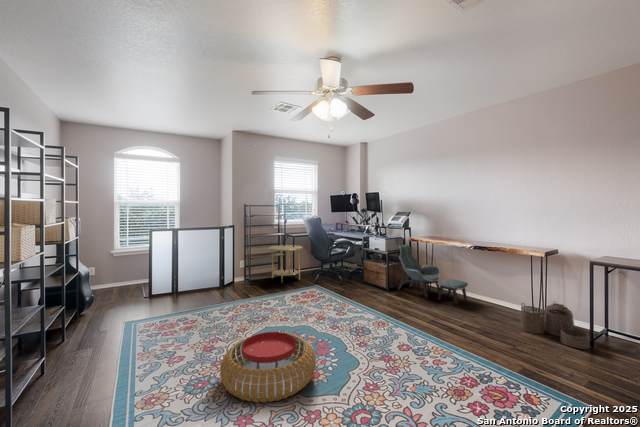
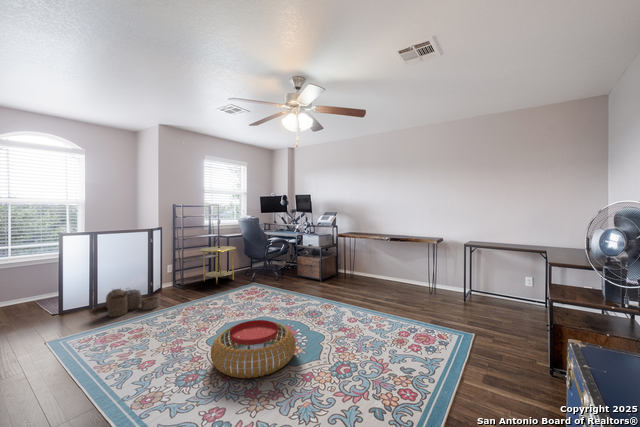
lounge chair: present [398,245,468,304] -> none [328,240,384,286]
woven basket: present [521,303,589,349] -> present [106,289,159,317]

